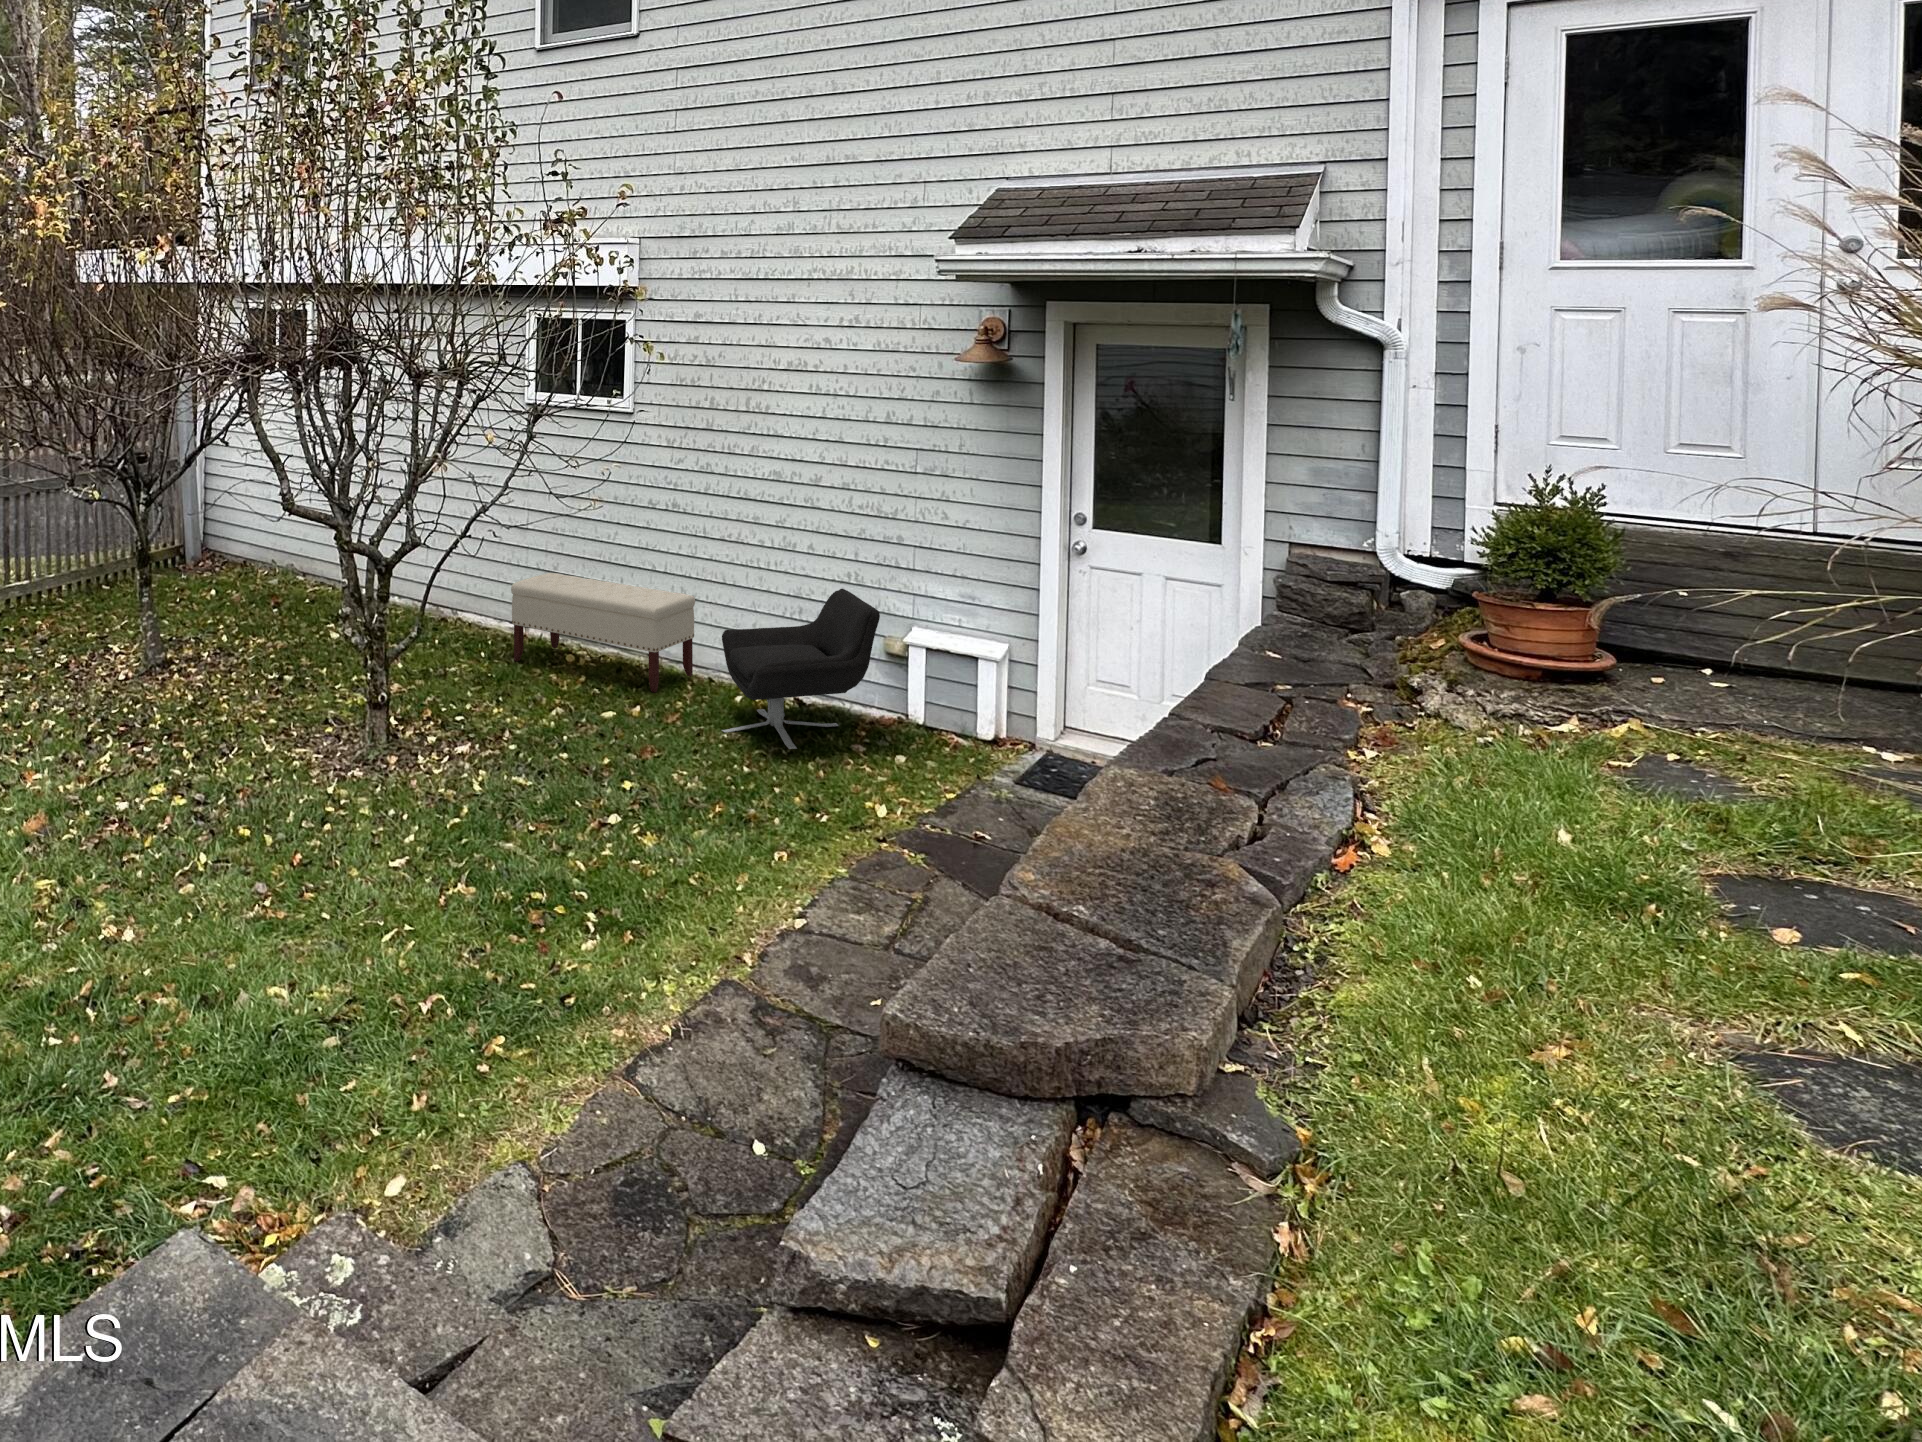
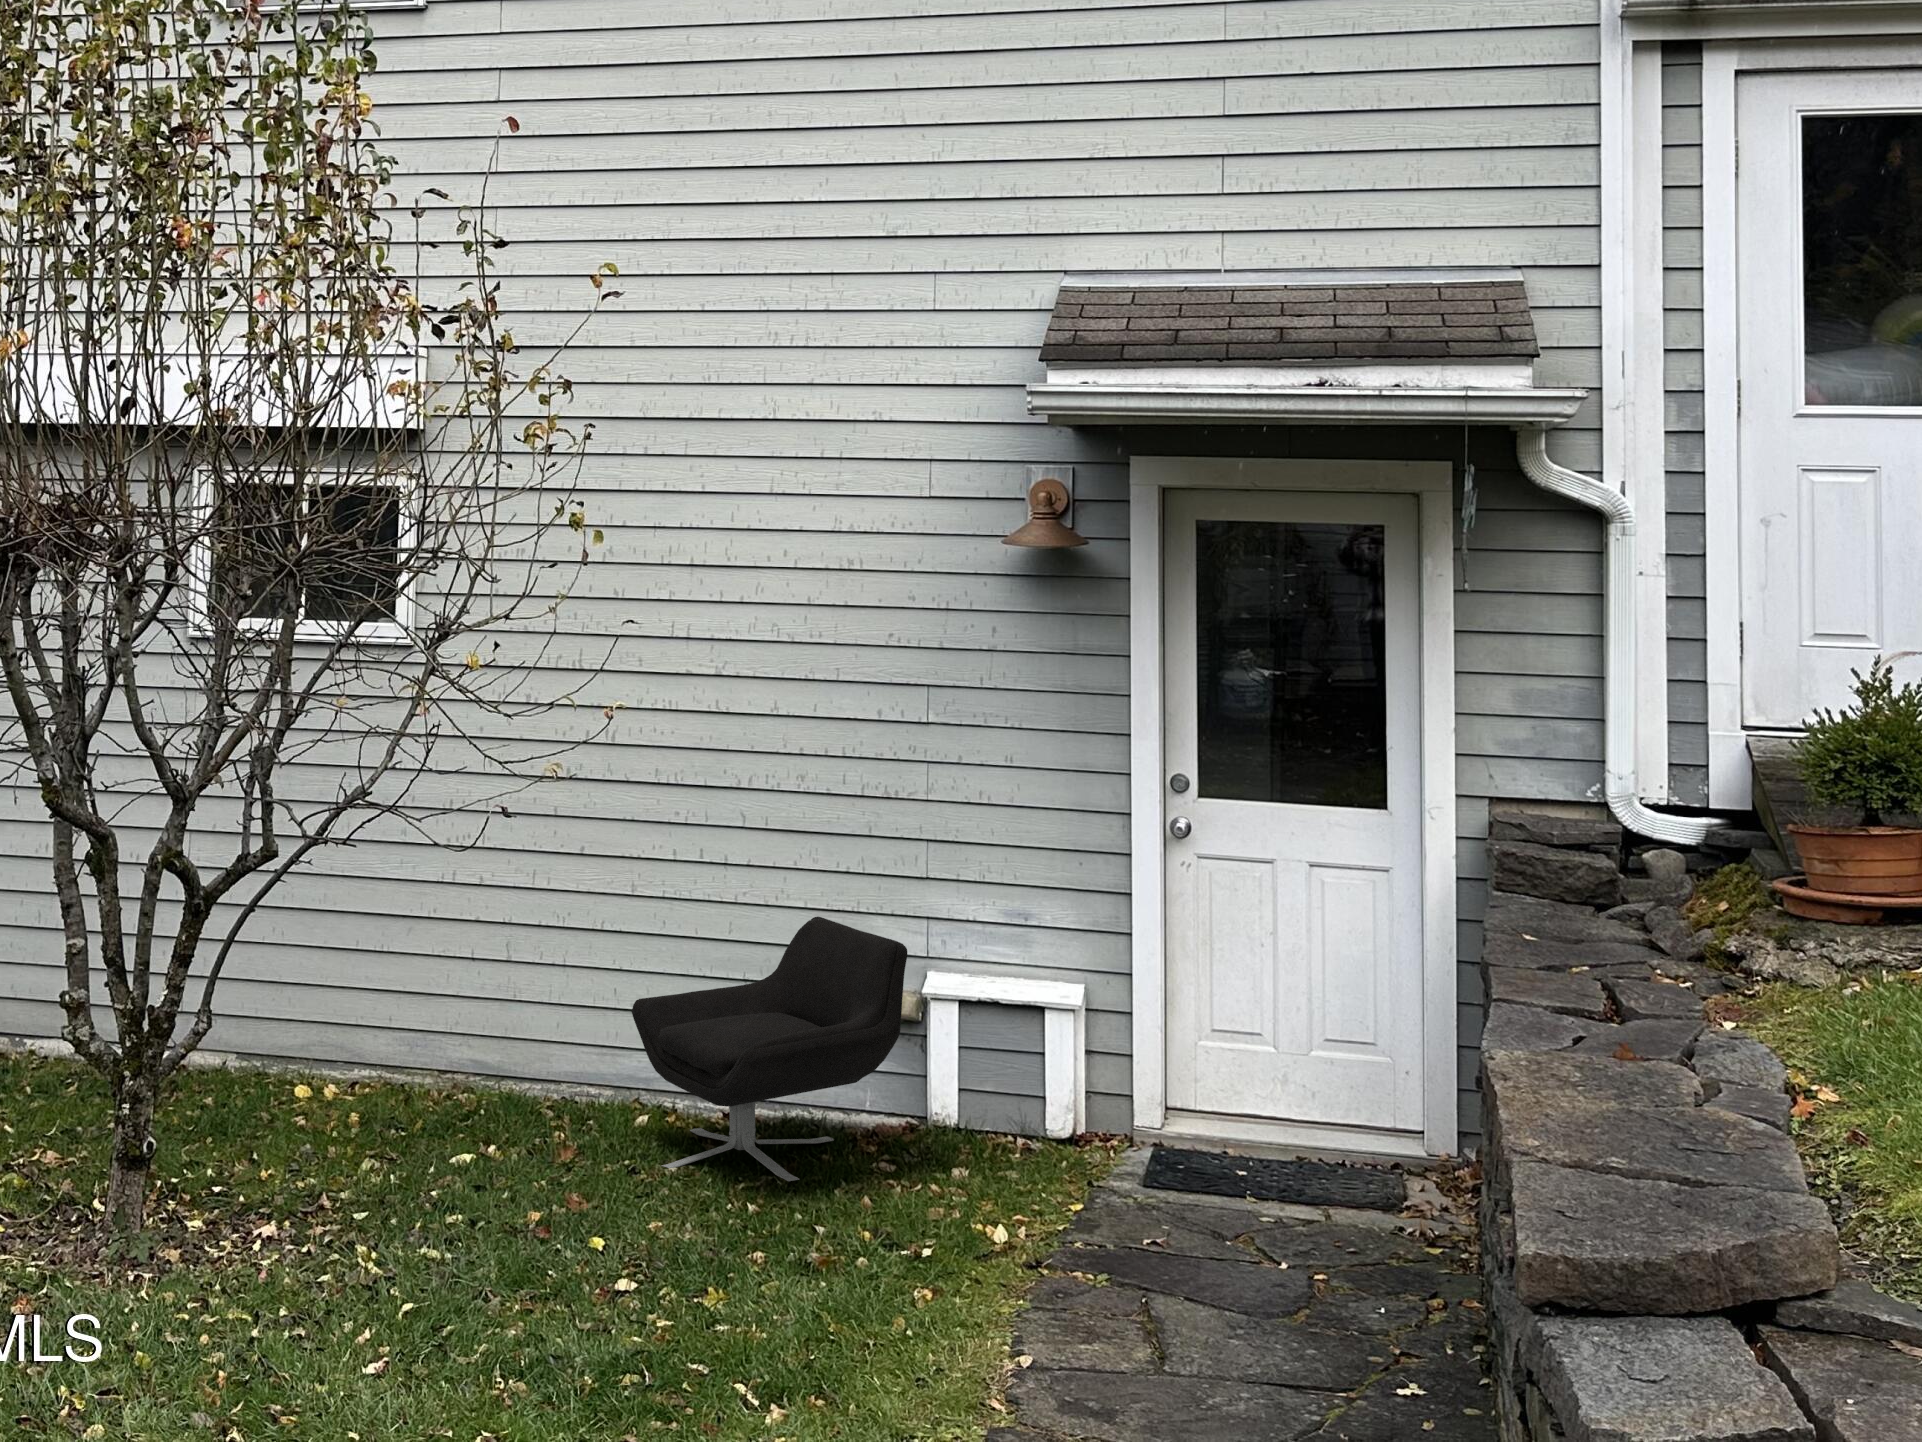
bench: present [511,573,695,693] -> none [209,932,548,1121]

